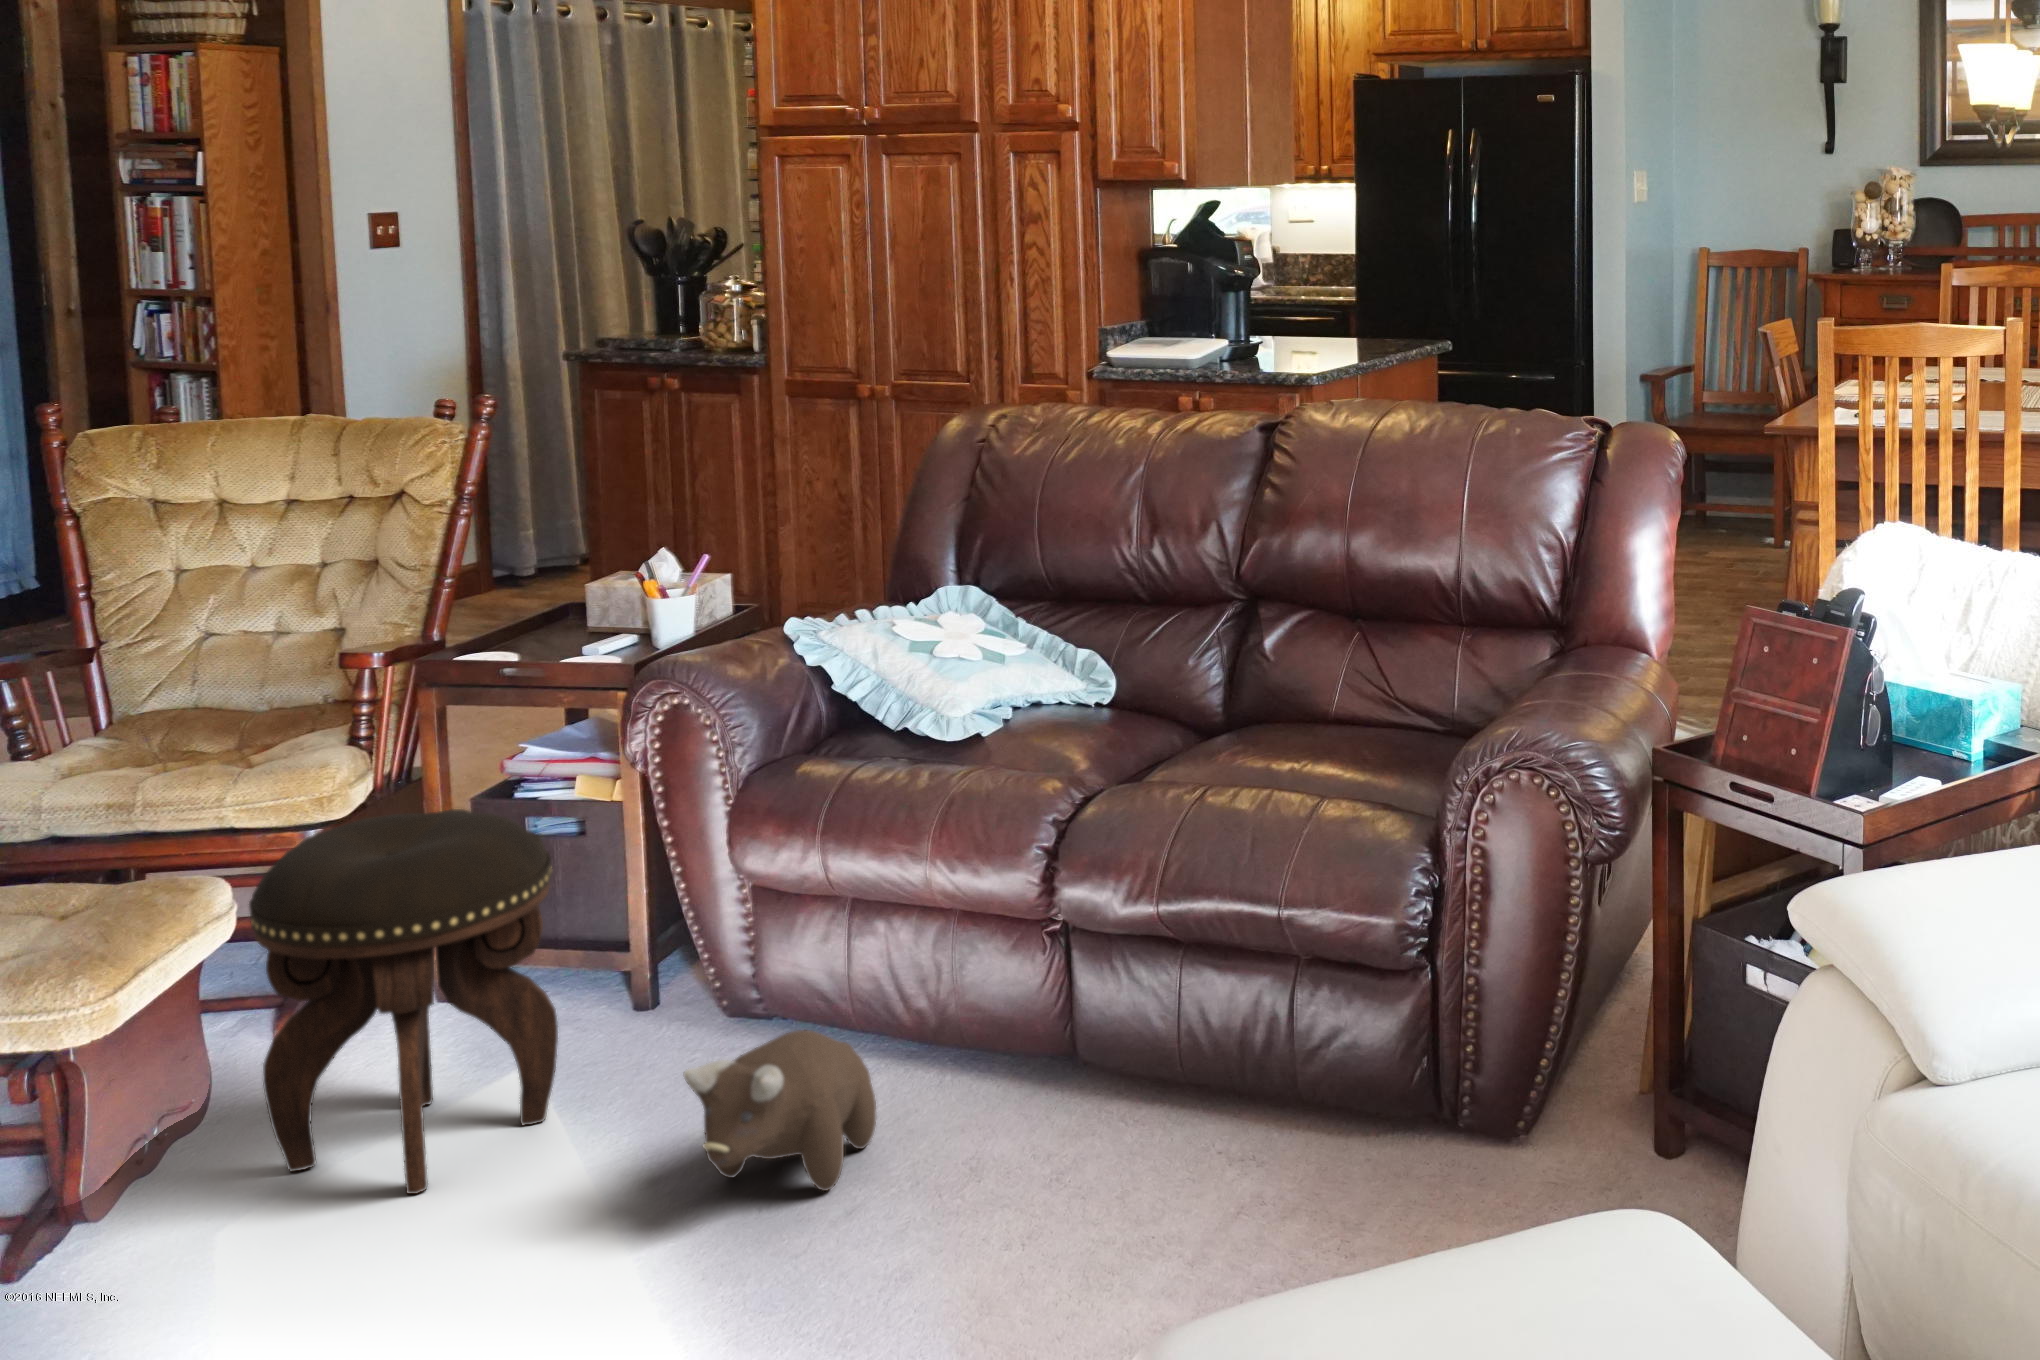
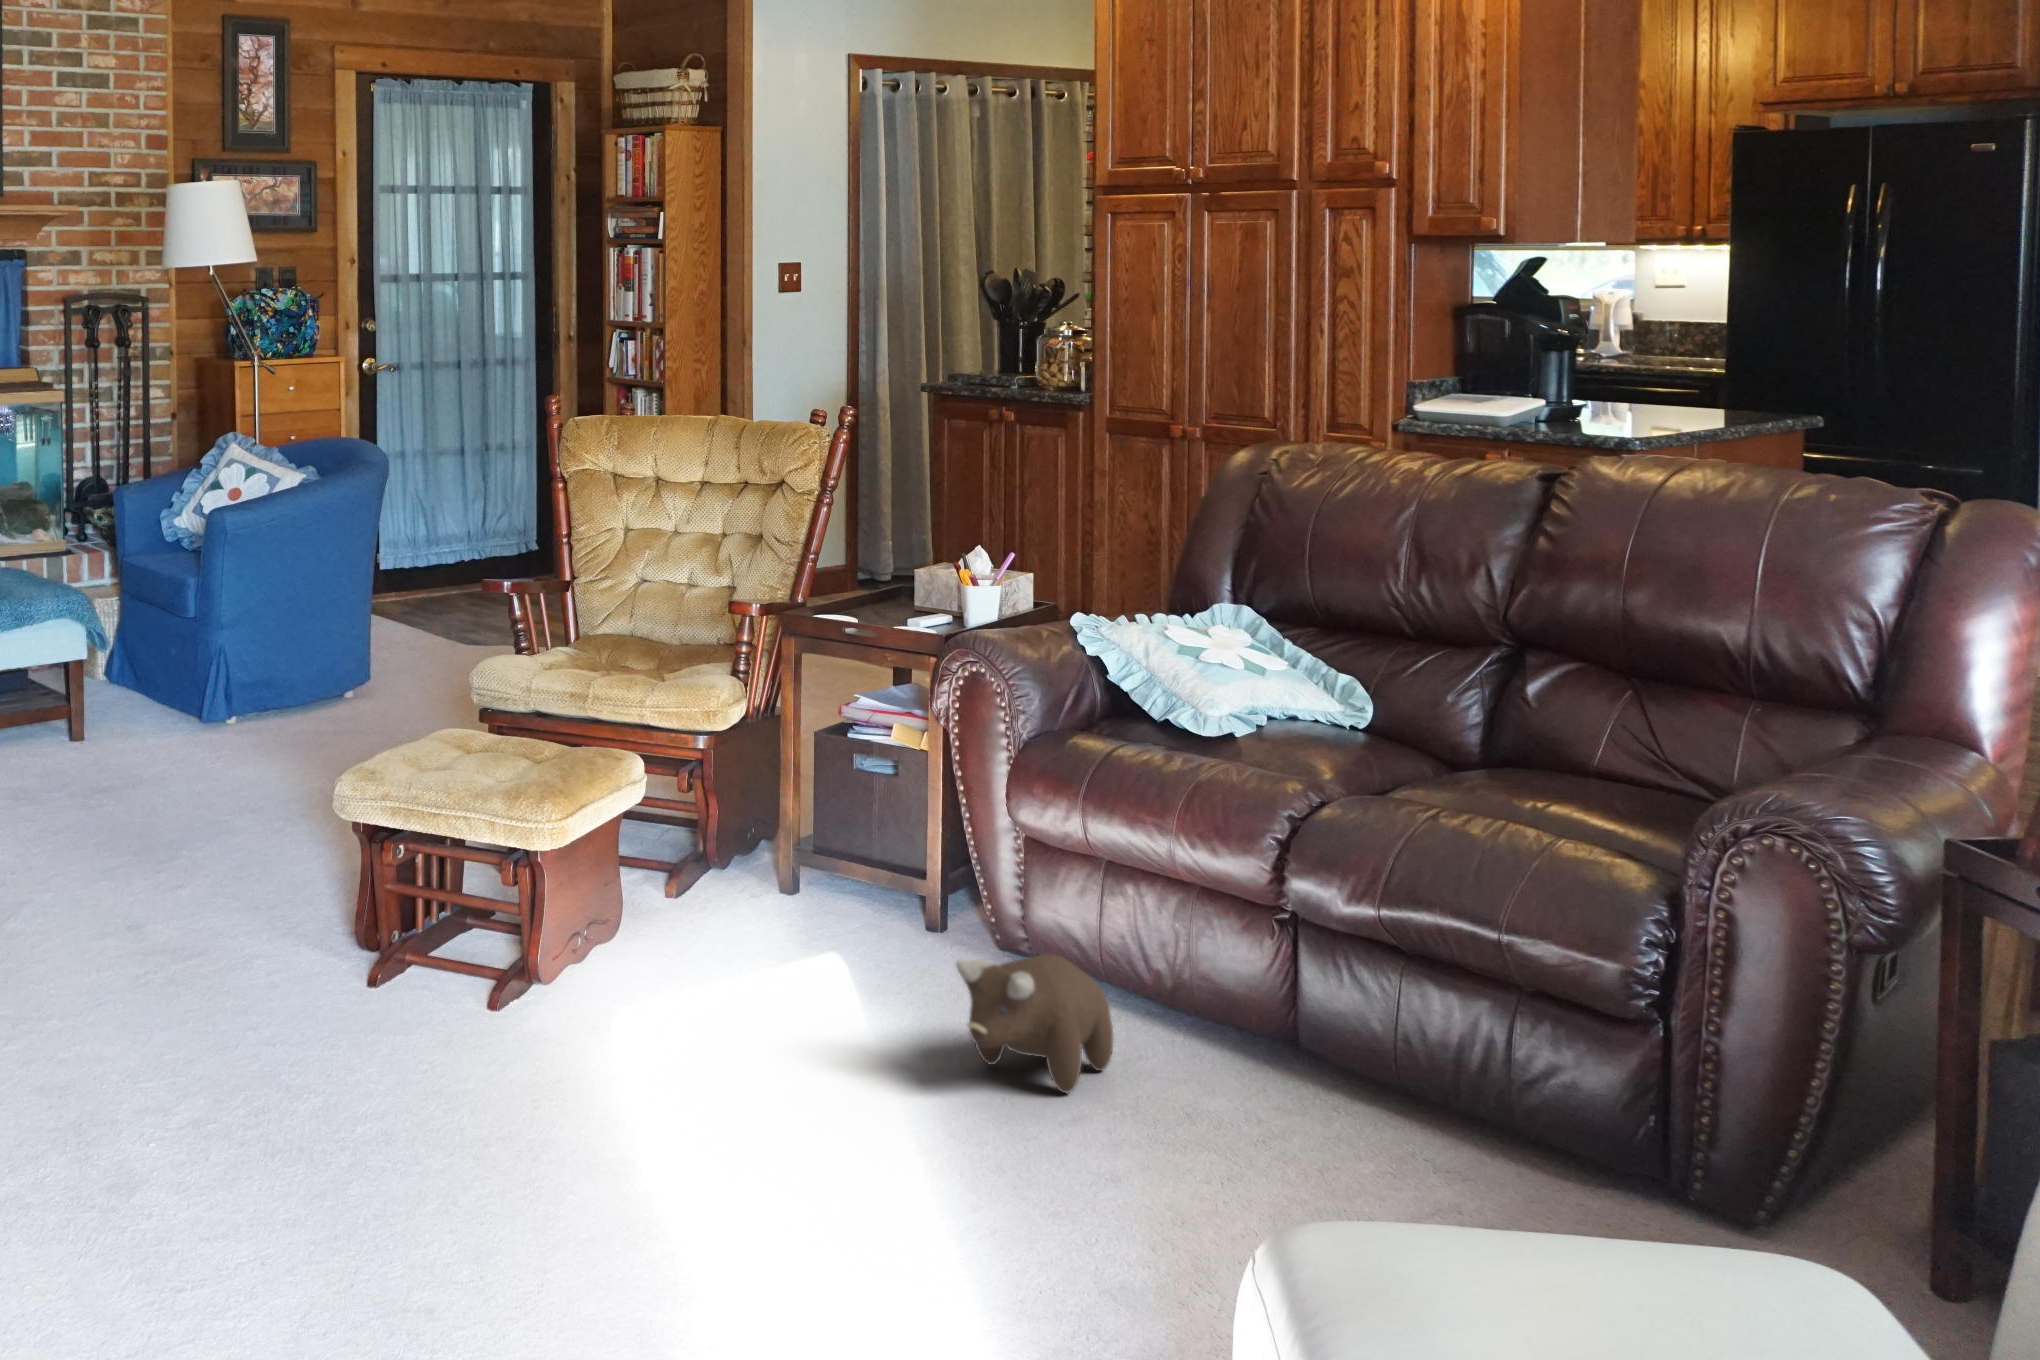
footstool: present [249,809,558,1194] -> none [662,724,870,1018]

